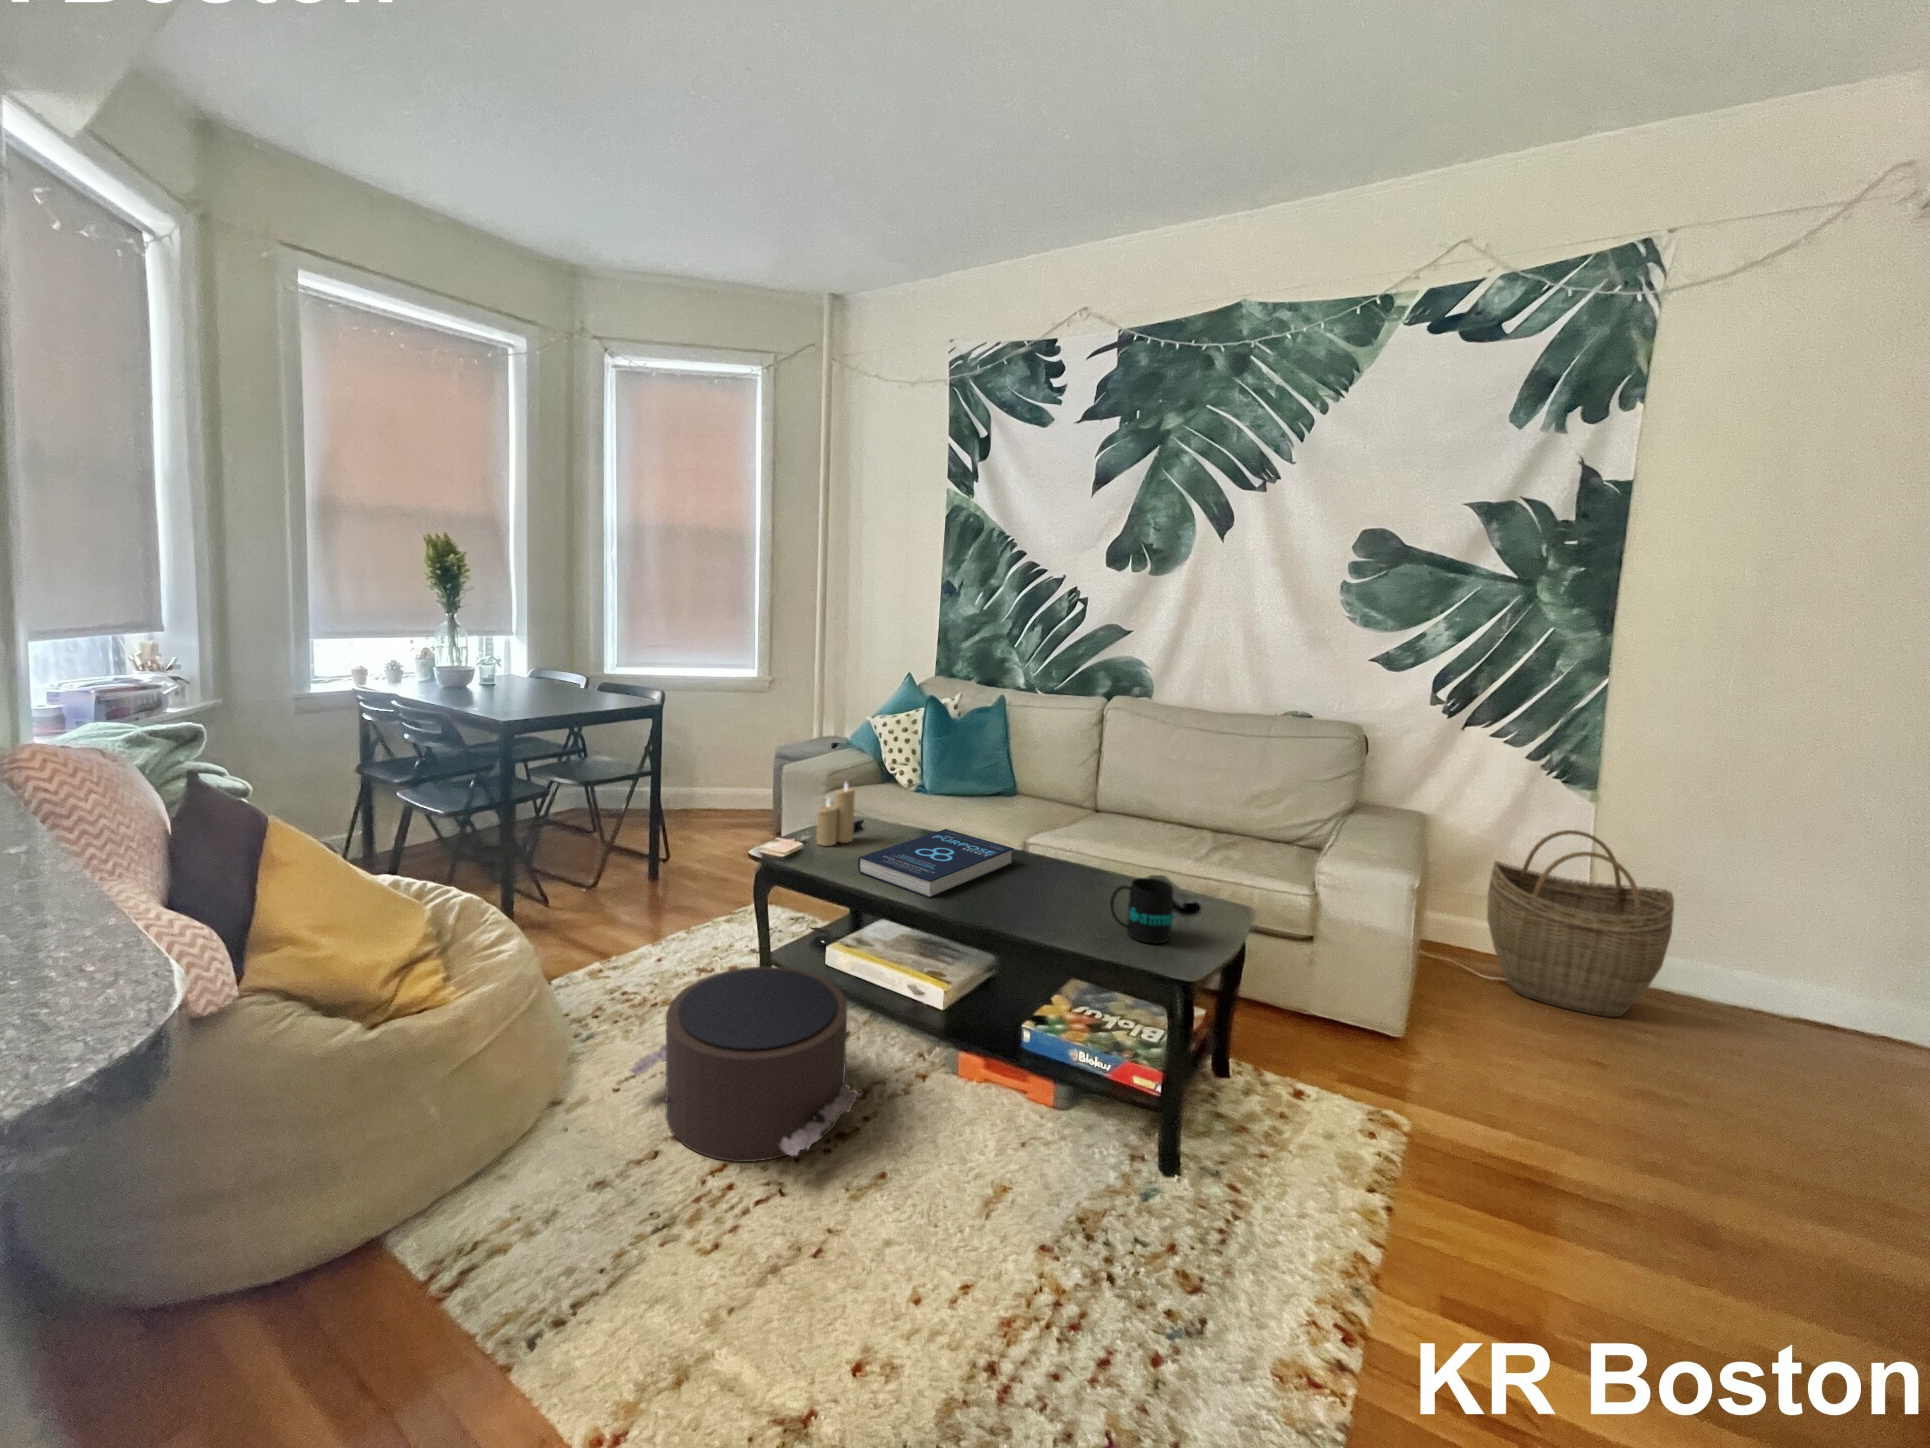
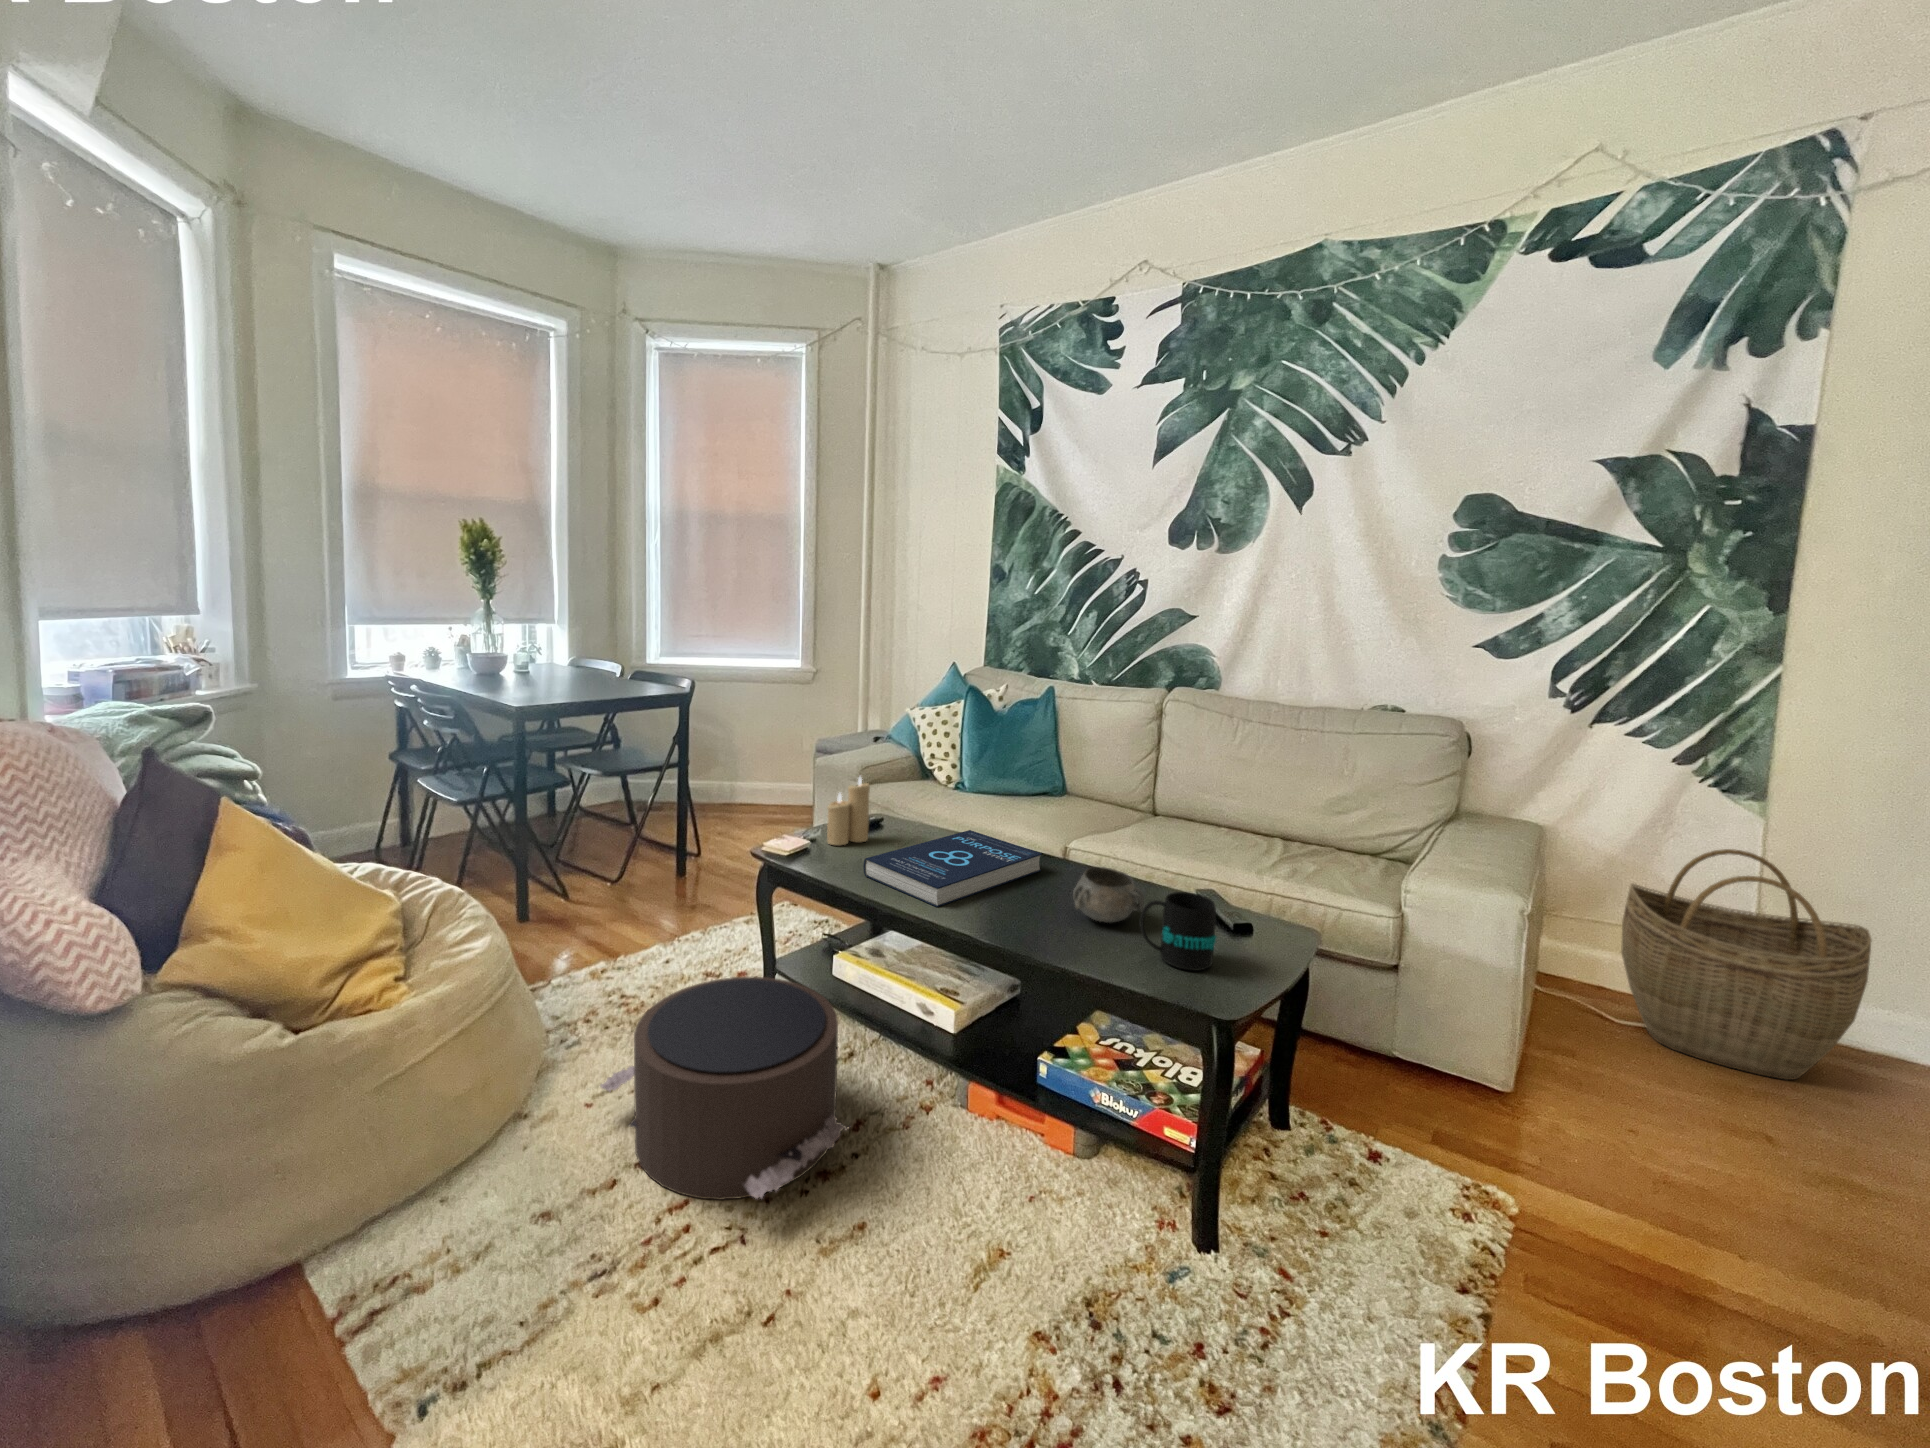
decorative bowl: none [1049,859,1109,906] -> present [1073,867,1144,923]

